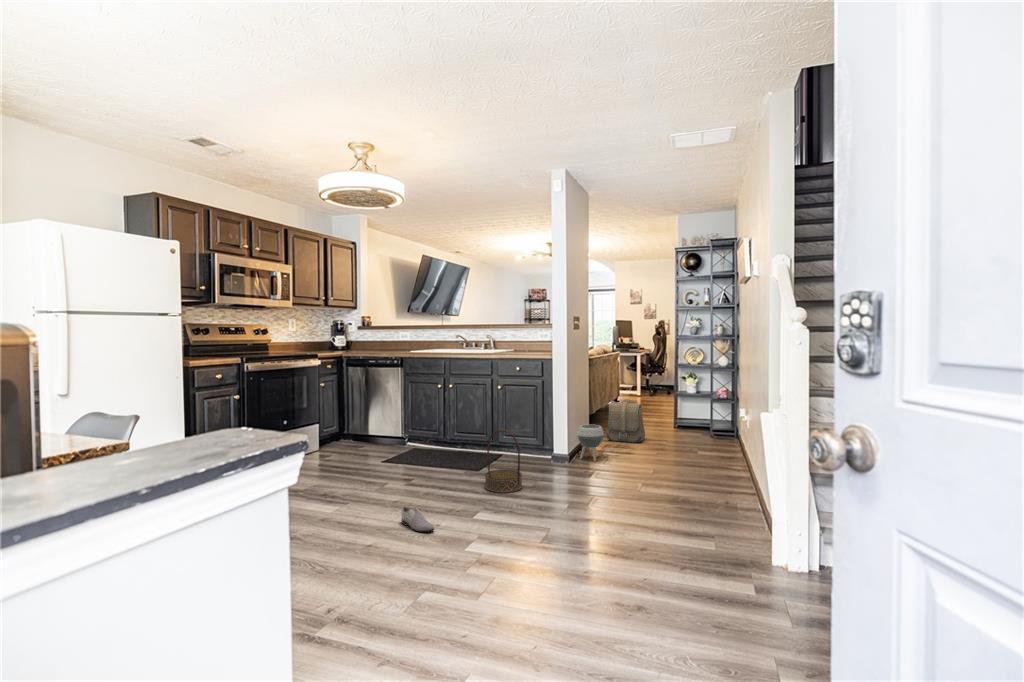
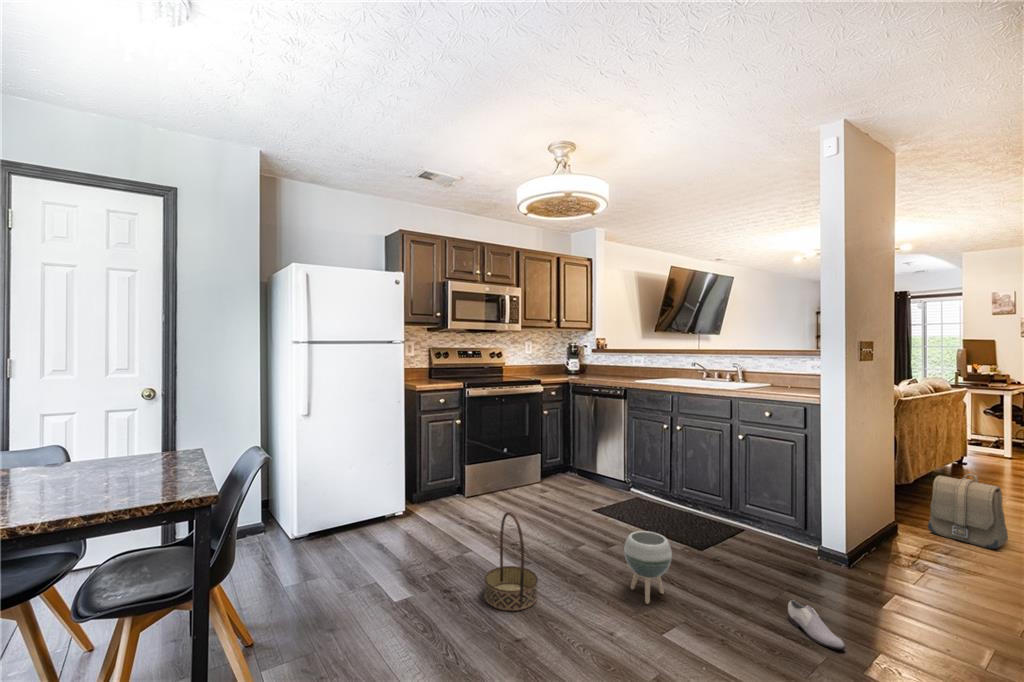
planter: present [577,425,604,461] -> present [624,531,672,604]
basket: present [485,429,522,493] -> present [484,512,538,611]
shoe: present [401,507,434,532] -> present [788,600,845,650]

